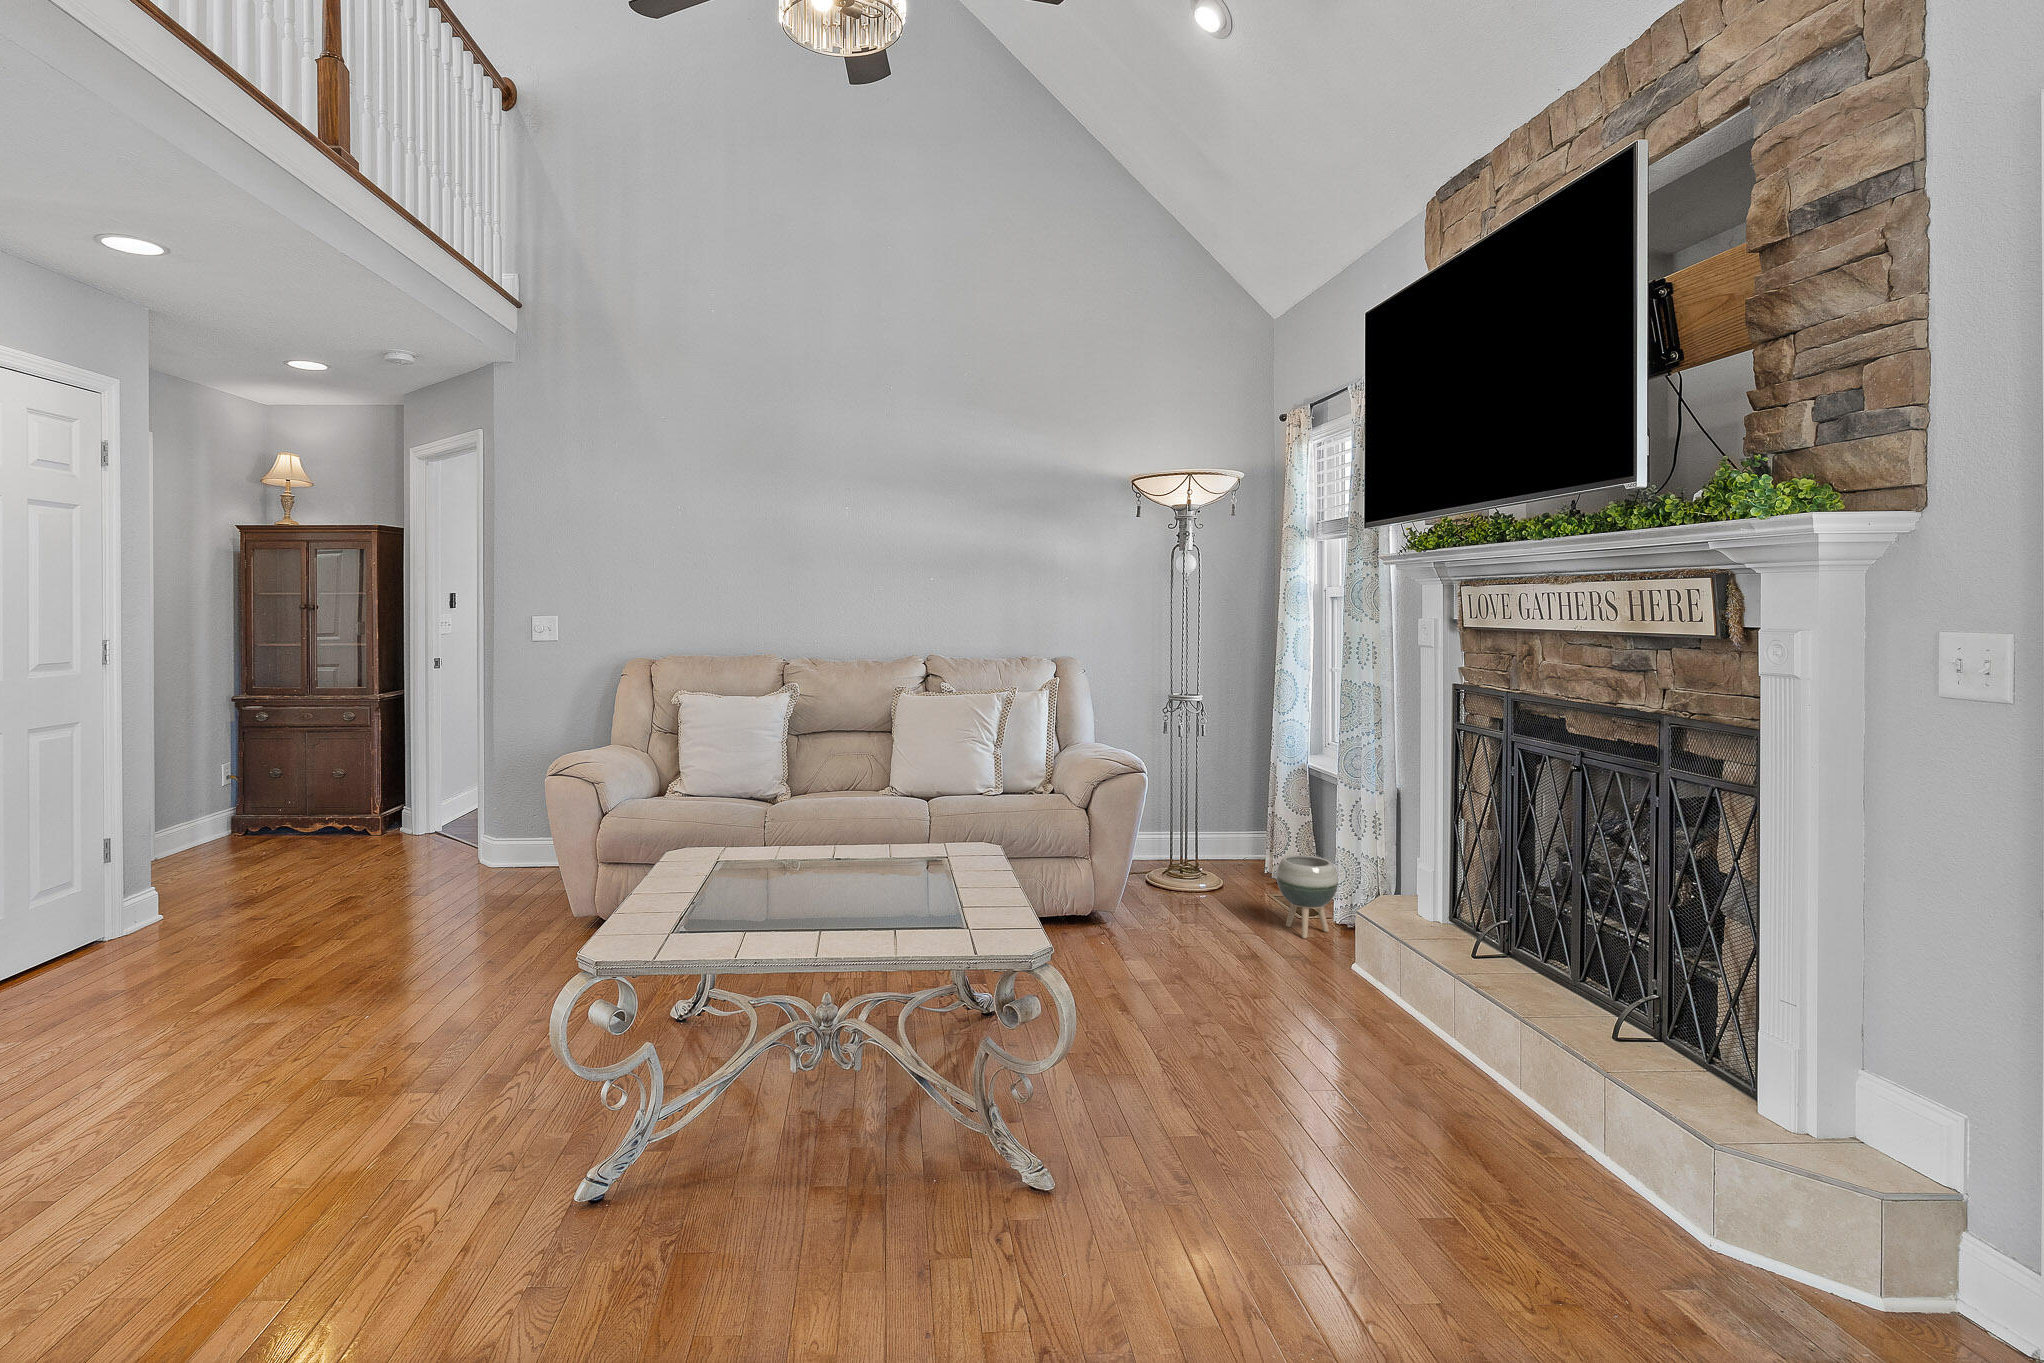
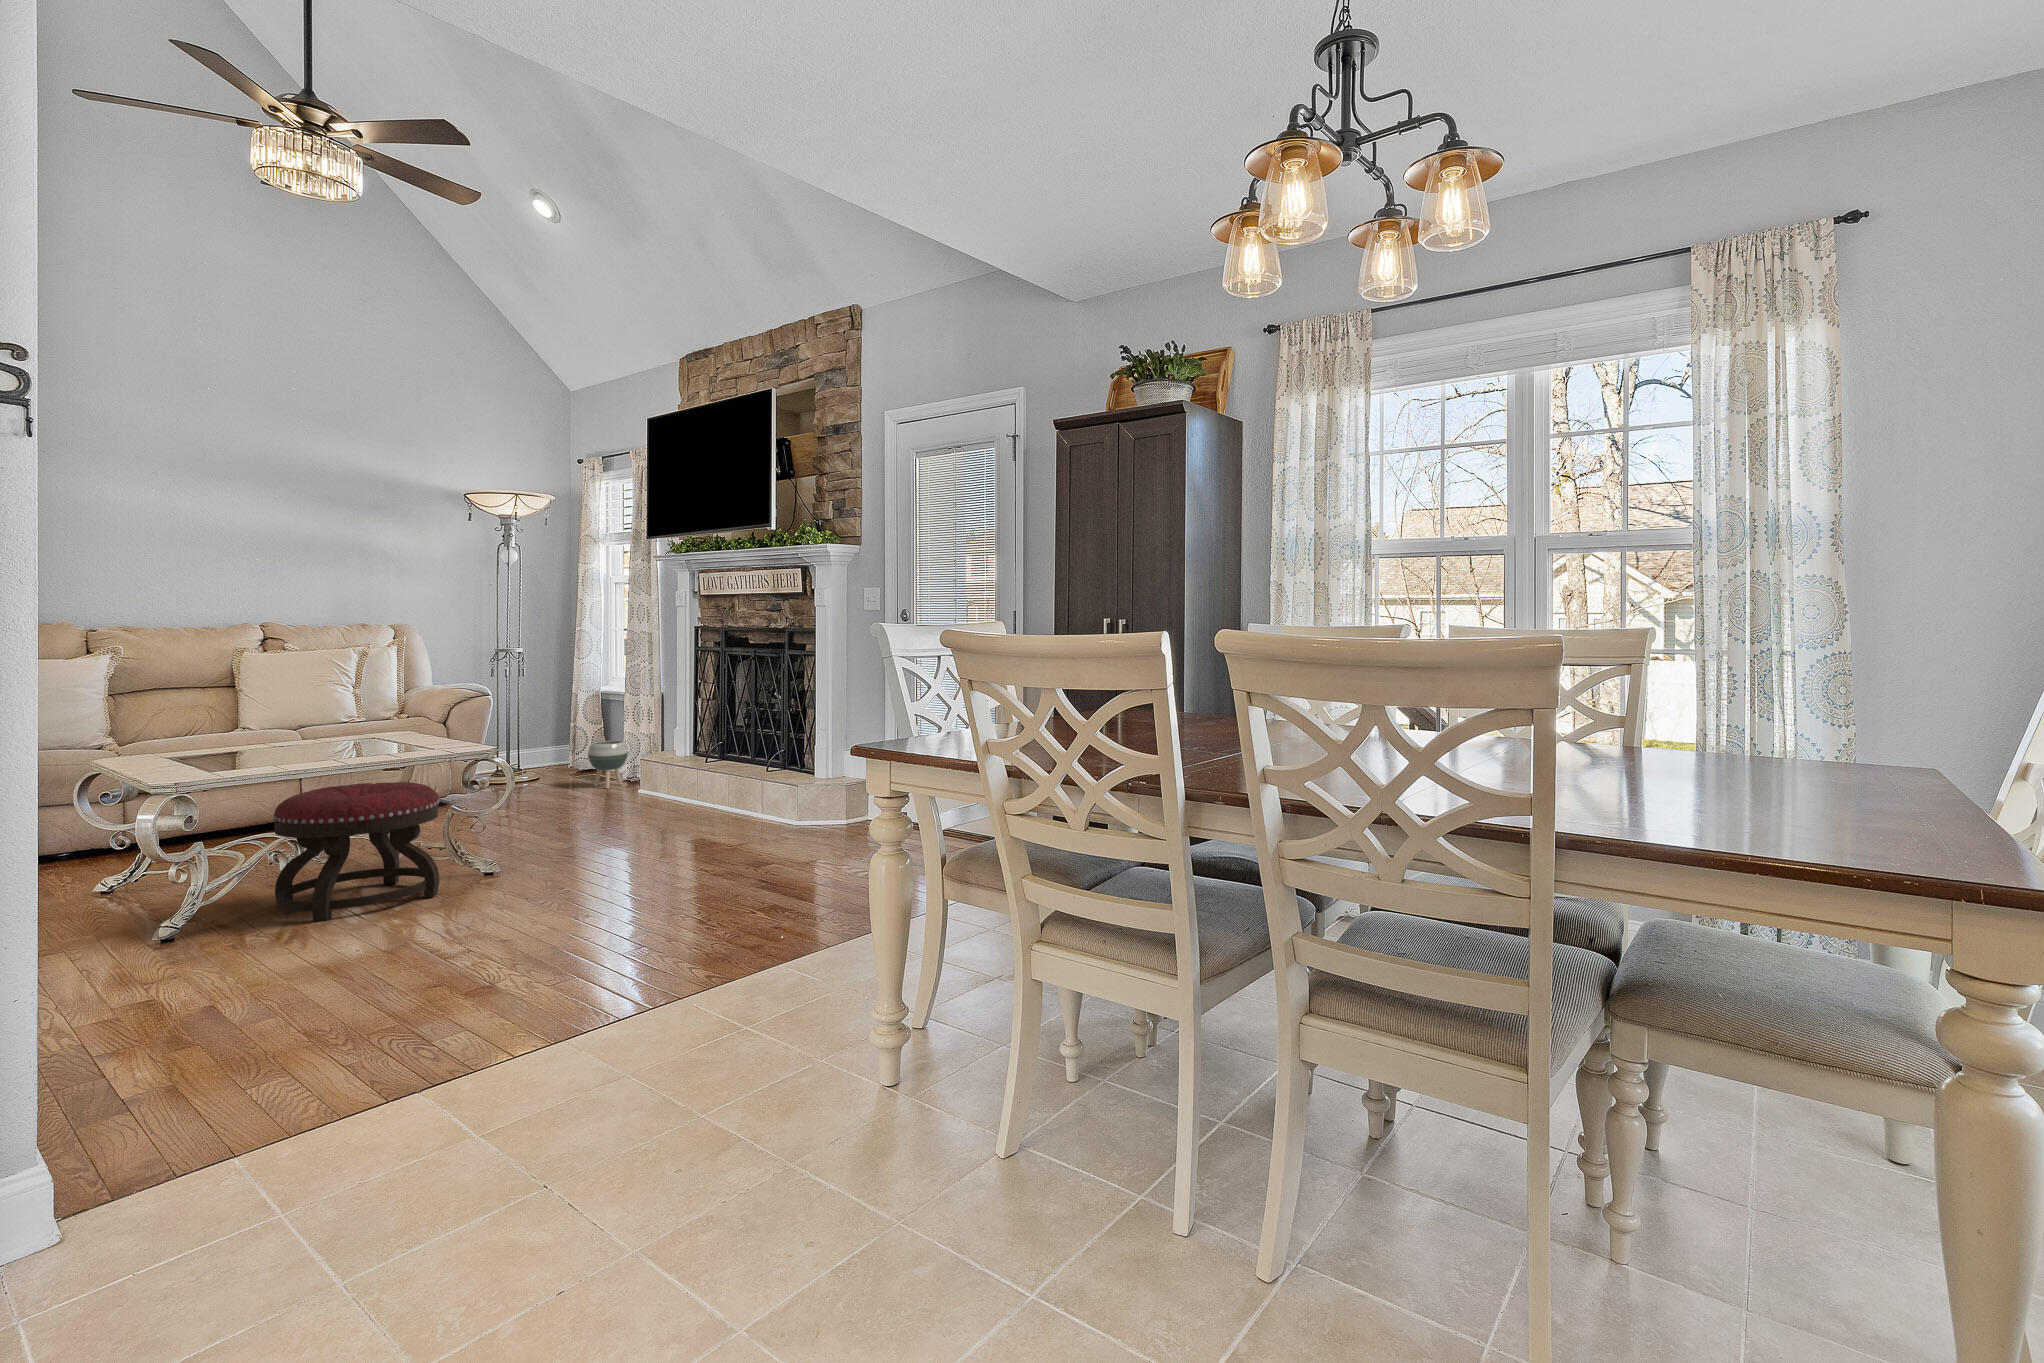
ottoman: none [706,972,936,1260] -> present [273,782,439,921]

